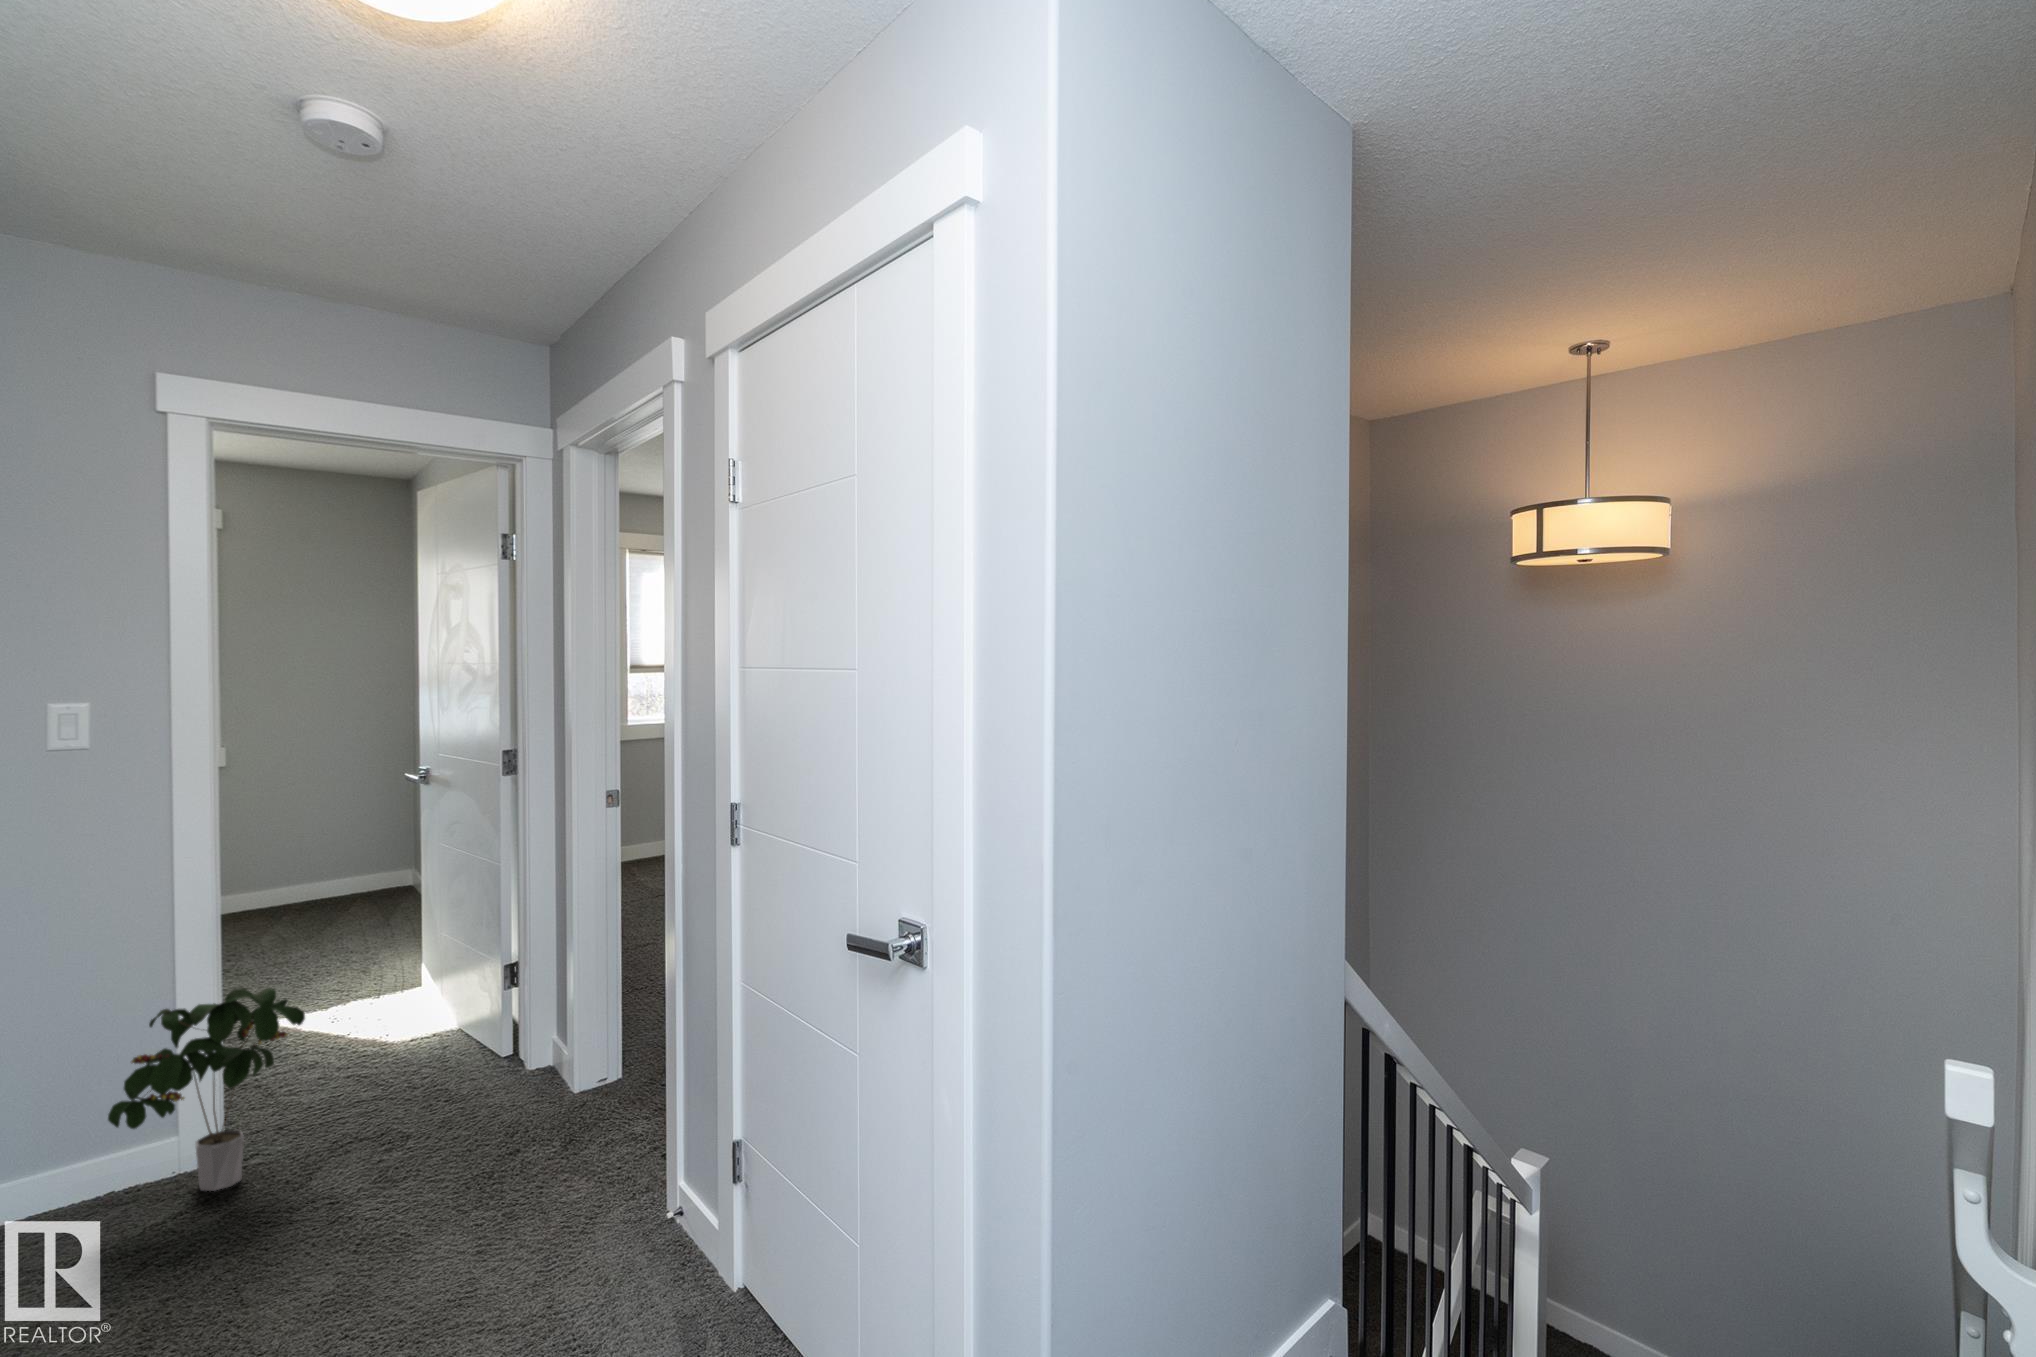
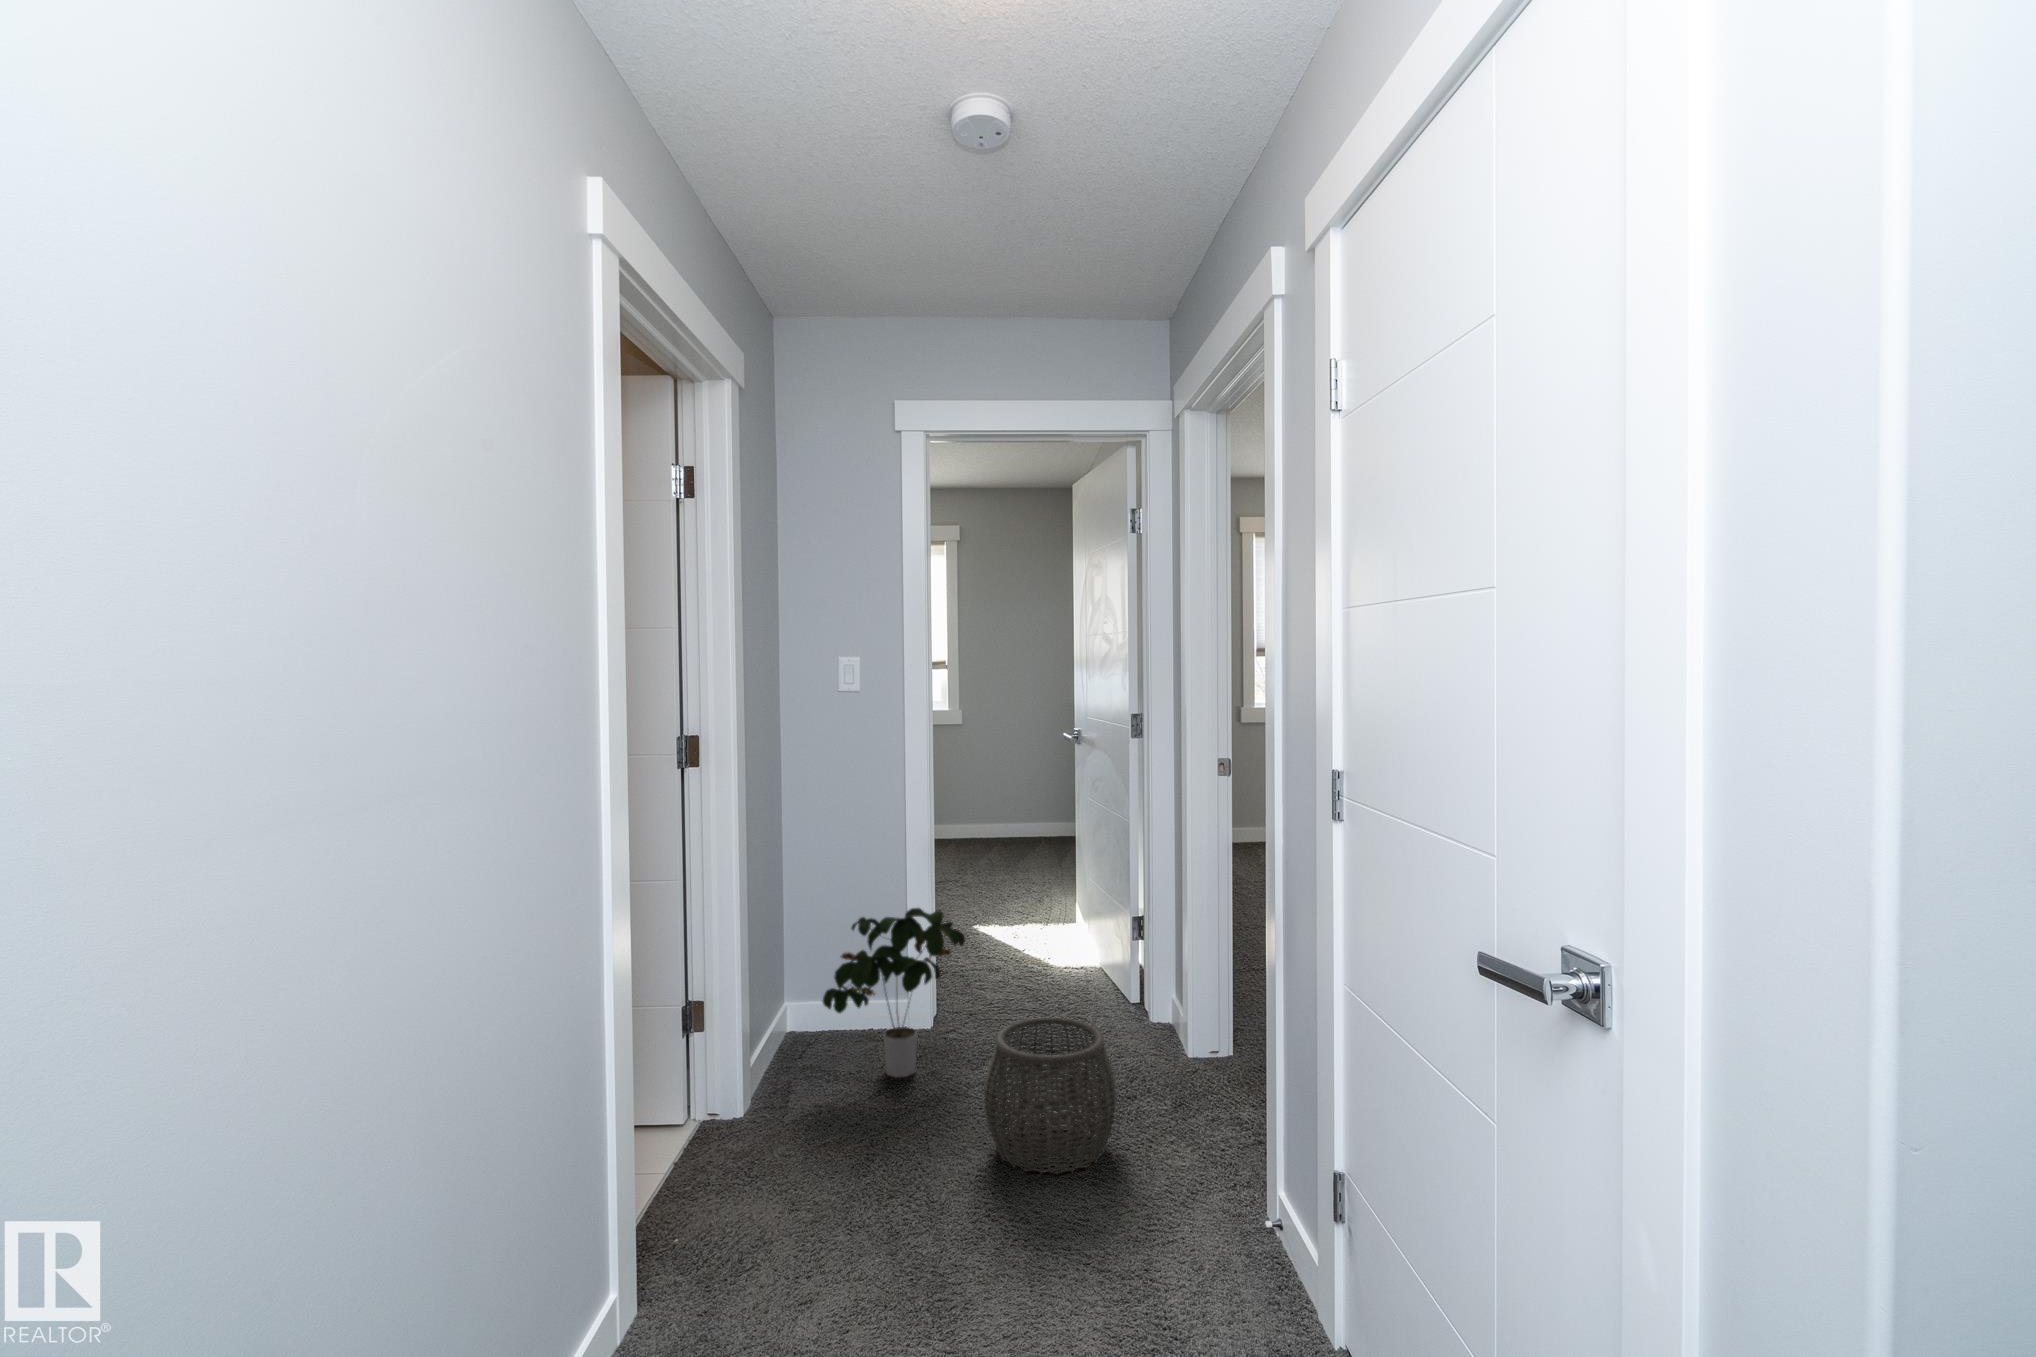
woven basket: none [353,1076,510,1240] -> present [984,1018,1117,1174]

